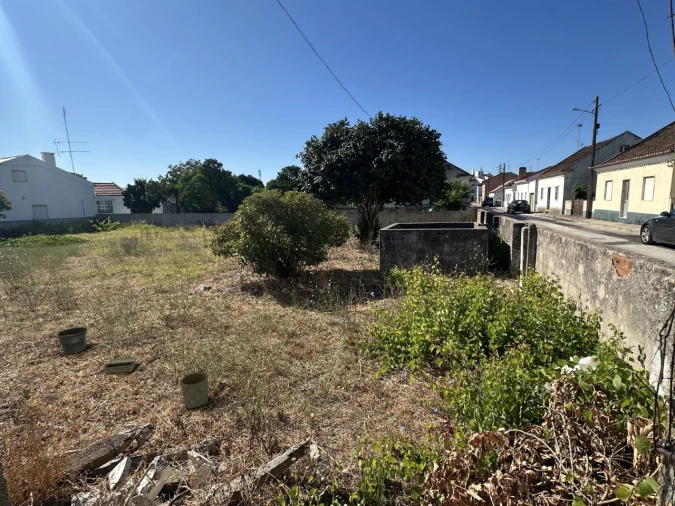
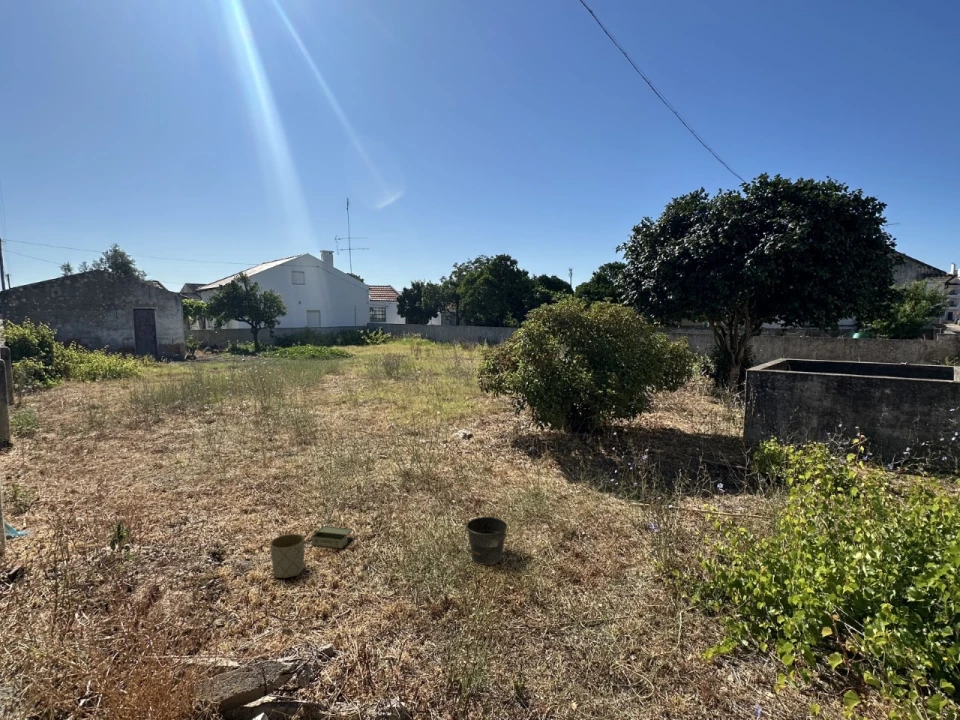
bucket: present [56,327,87,354] -> present [464,517,507,565]
planter: present [181,372,208,409] -> present [270,534,304,578]

